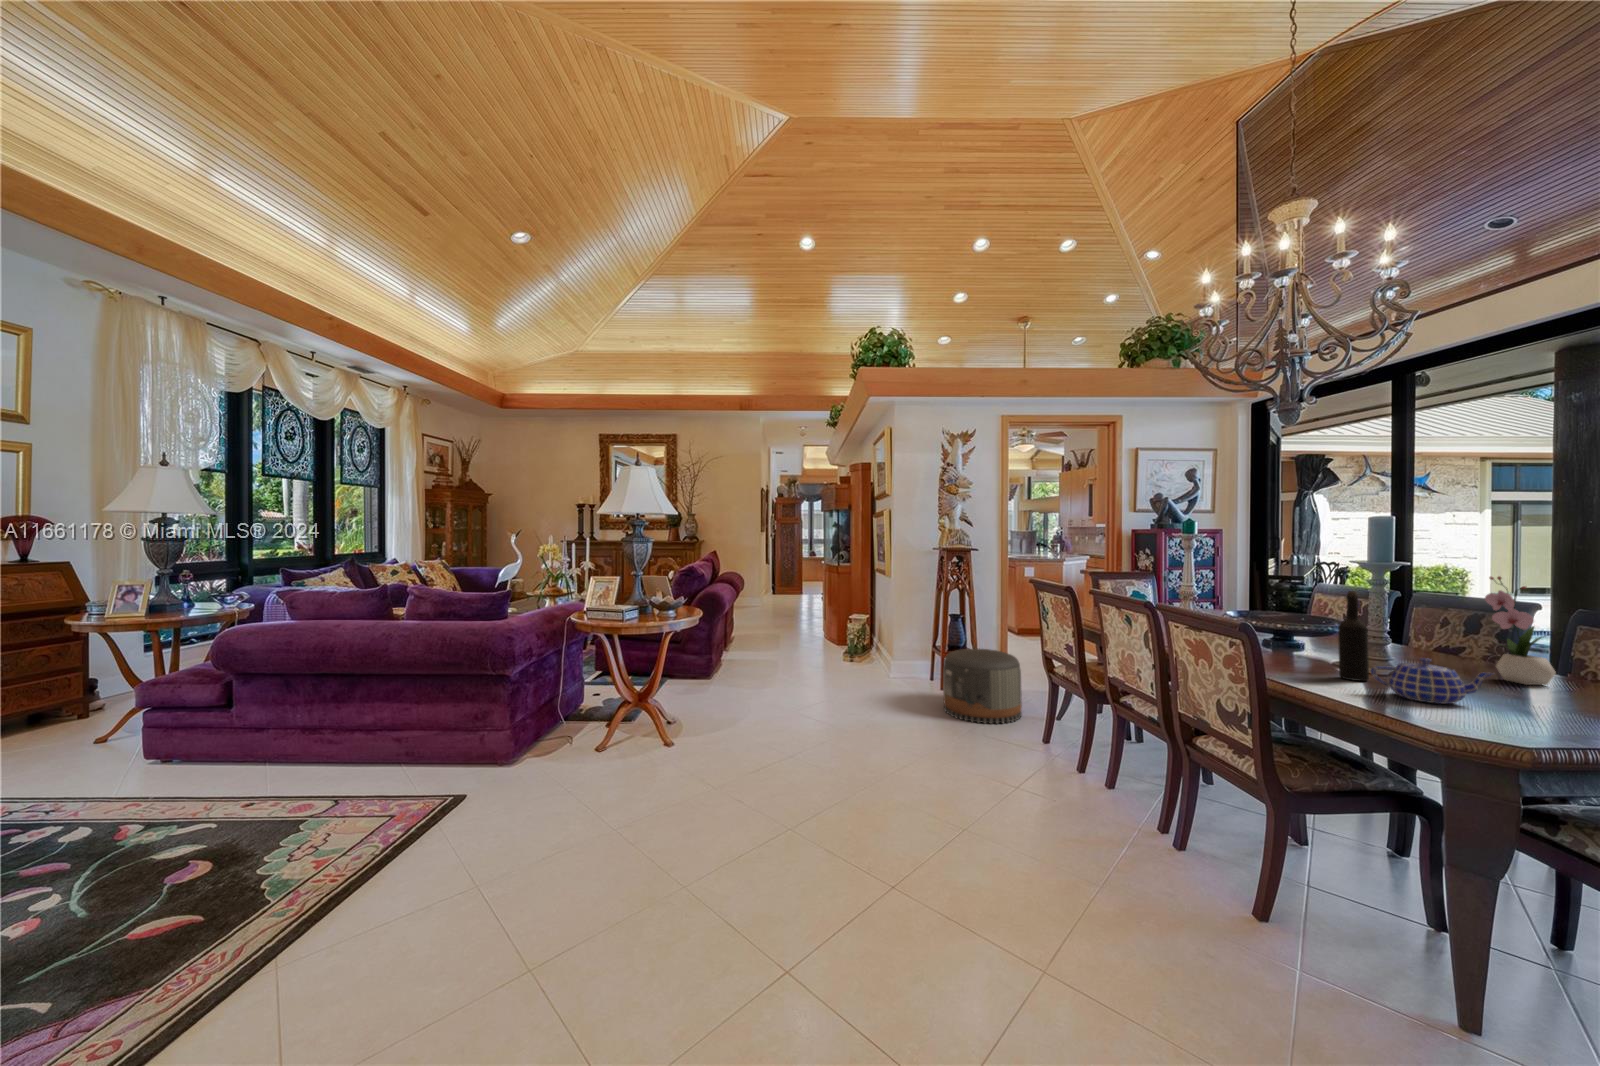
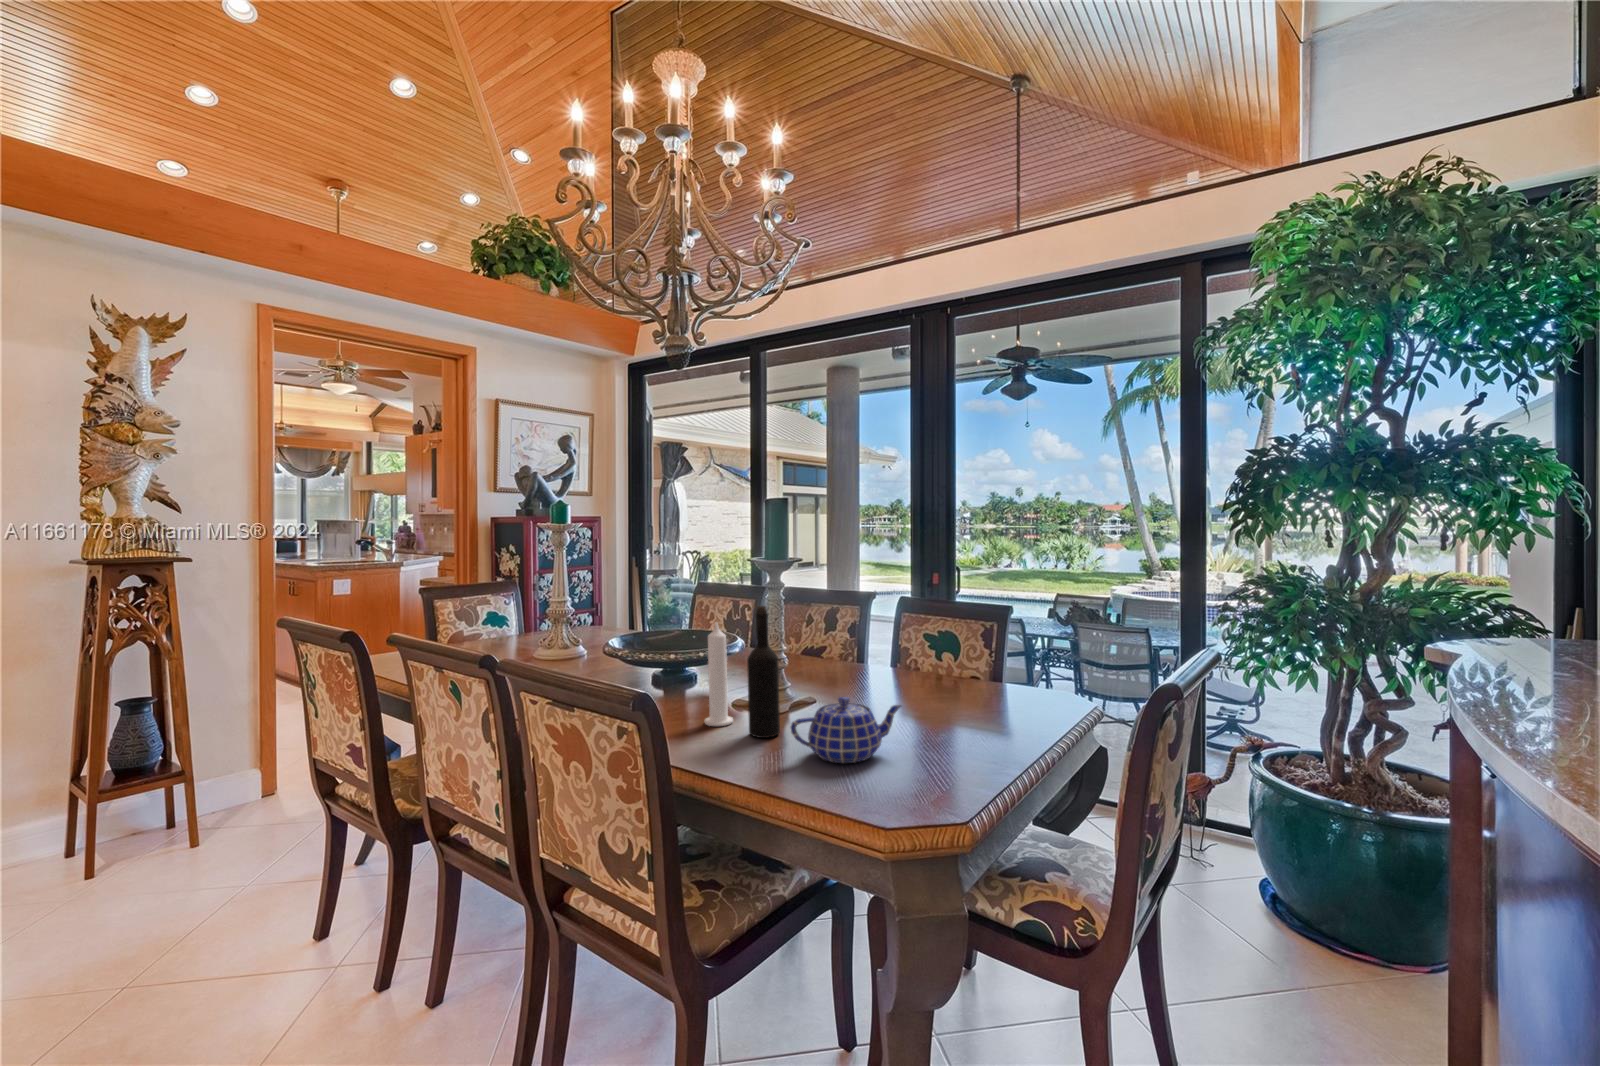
flower arrangement: present [1485,576,1556,685] -> none [866,571,920,696]
candle: none [1302,601,1328,670] -> present [705,623,733,726]
pouf: present [943,649,1022,724] -> none [68,764,281,953]

